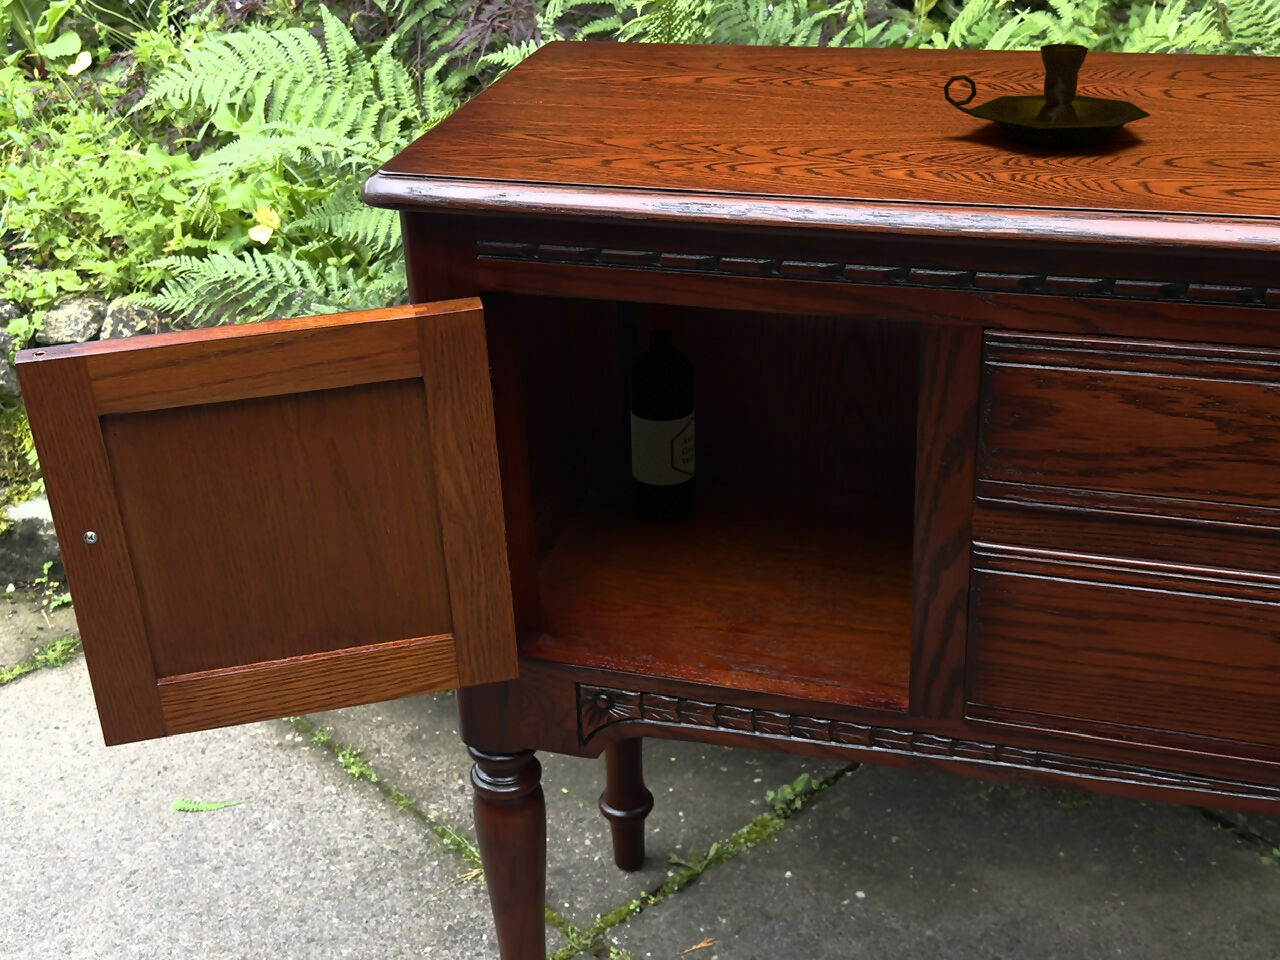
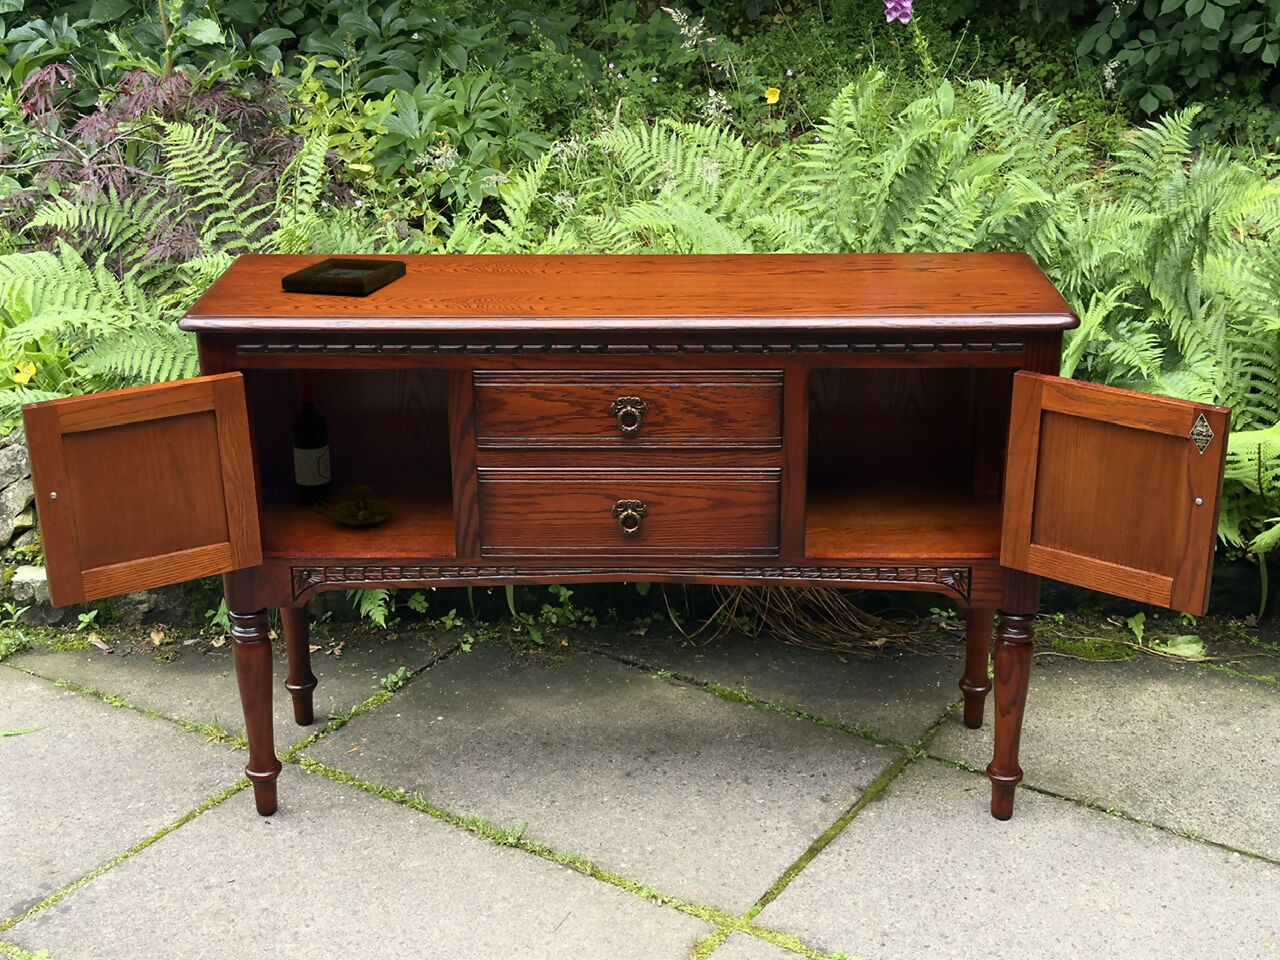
candlestick: present [944,44,1150,145] -> present [314,485,398,528]
picture frame: none [604,49,870,128] -> present [281,258,406,294]

